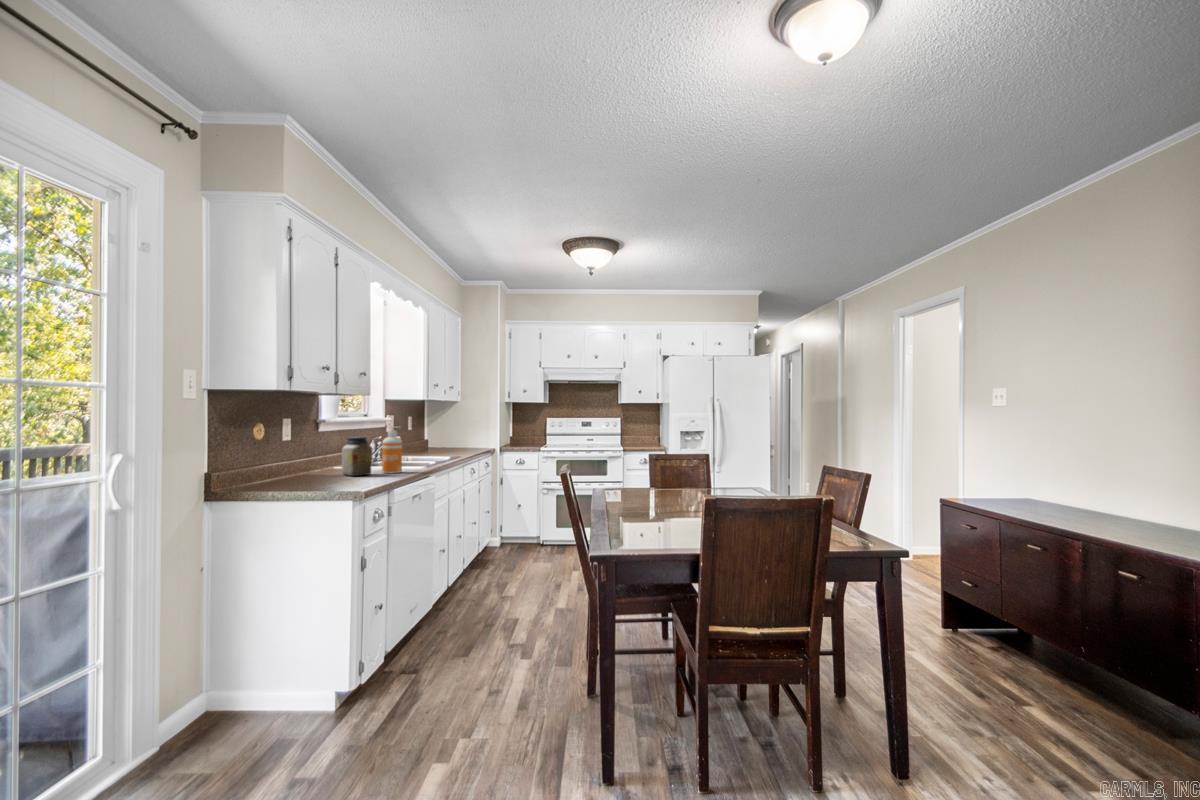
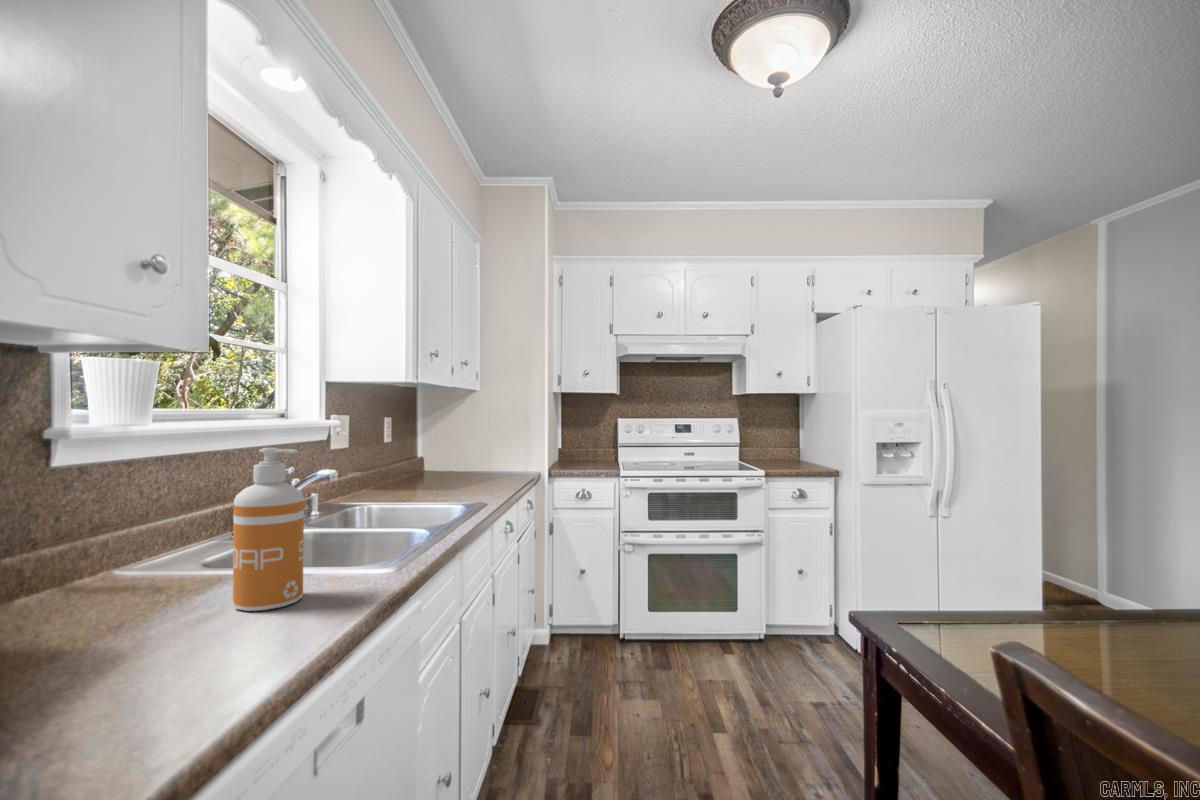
jar: present [342,437,372,476] -> none [59,489,178,651]

